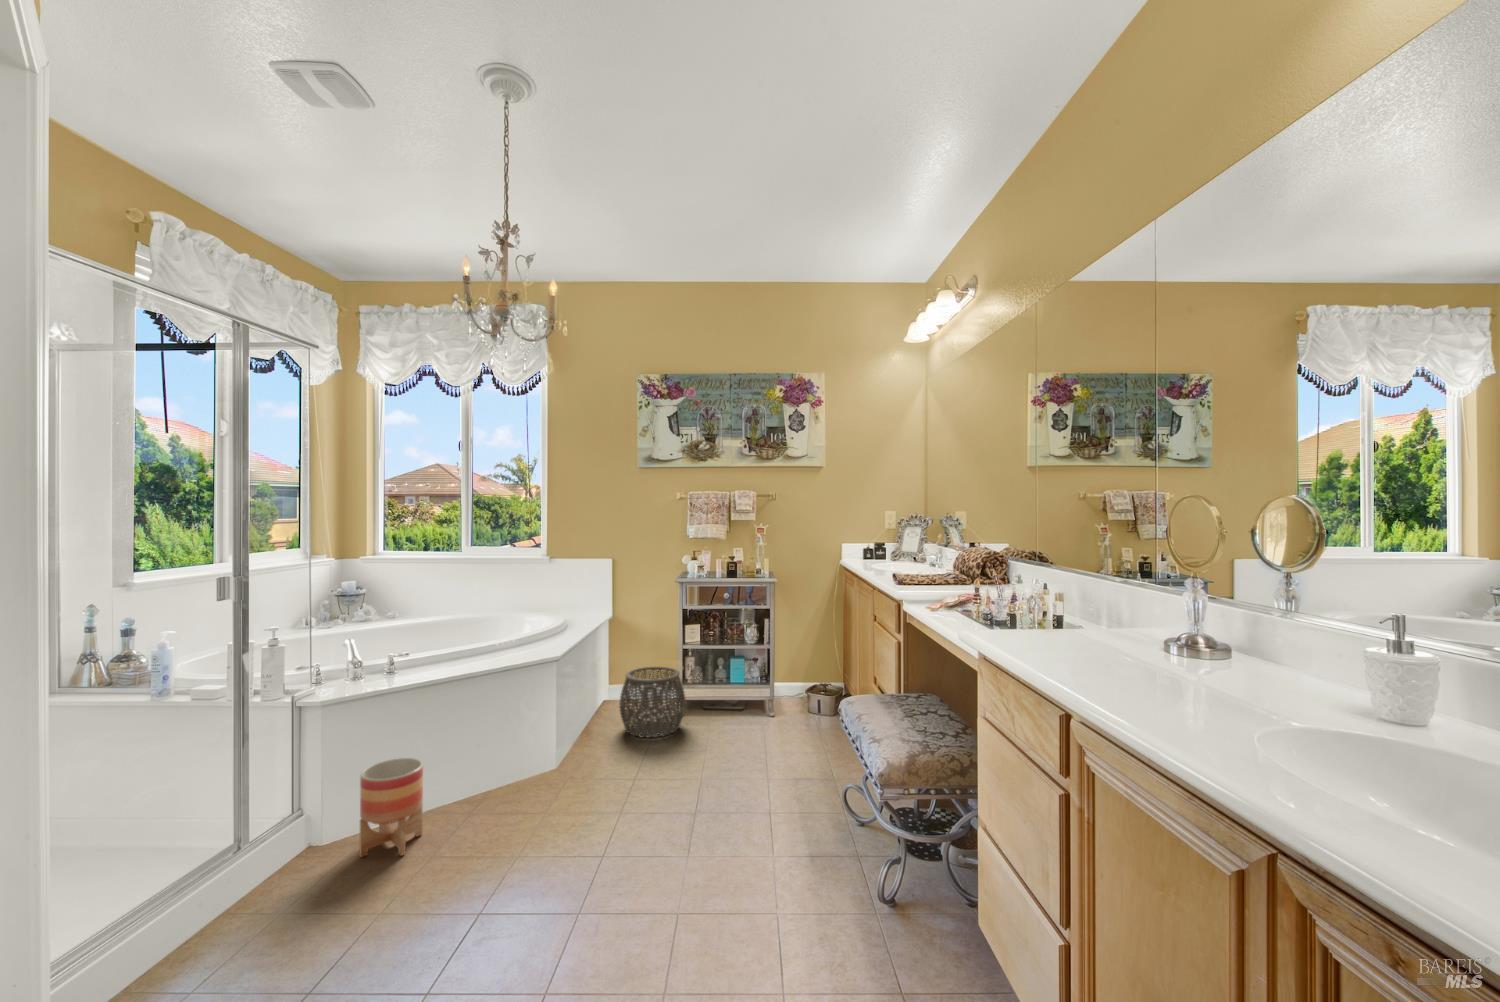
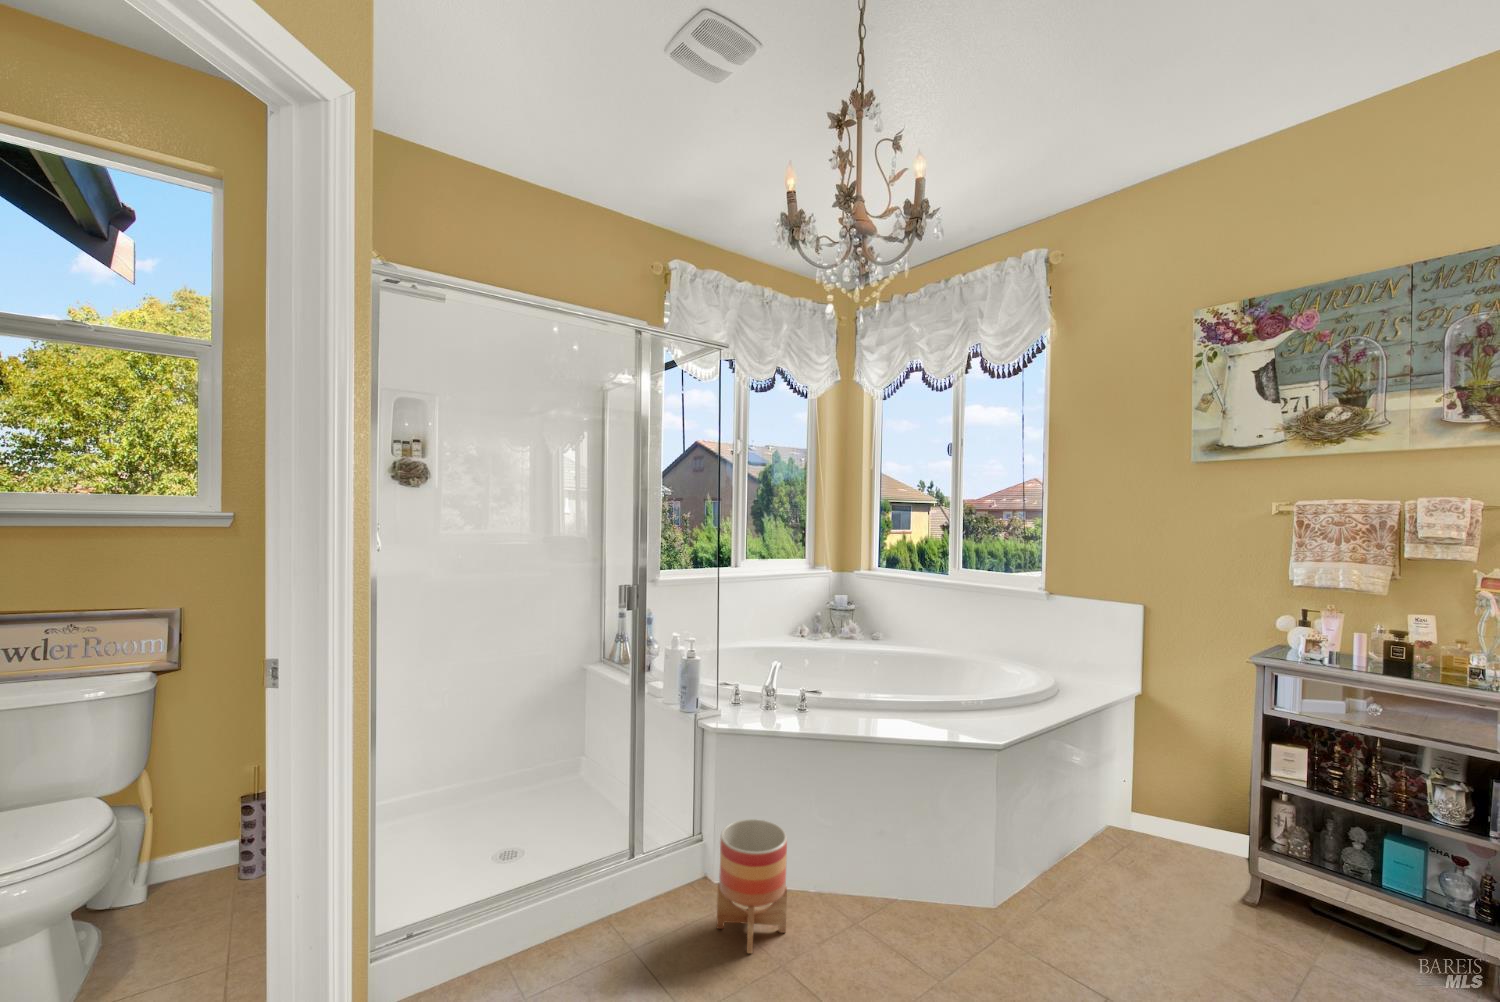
woven basket: present [619,667,685,738] -> none [1125,794,1267,943]

